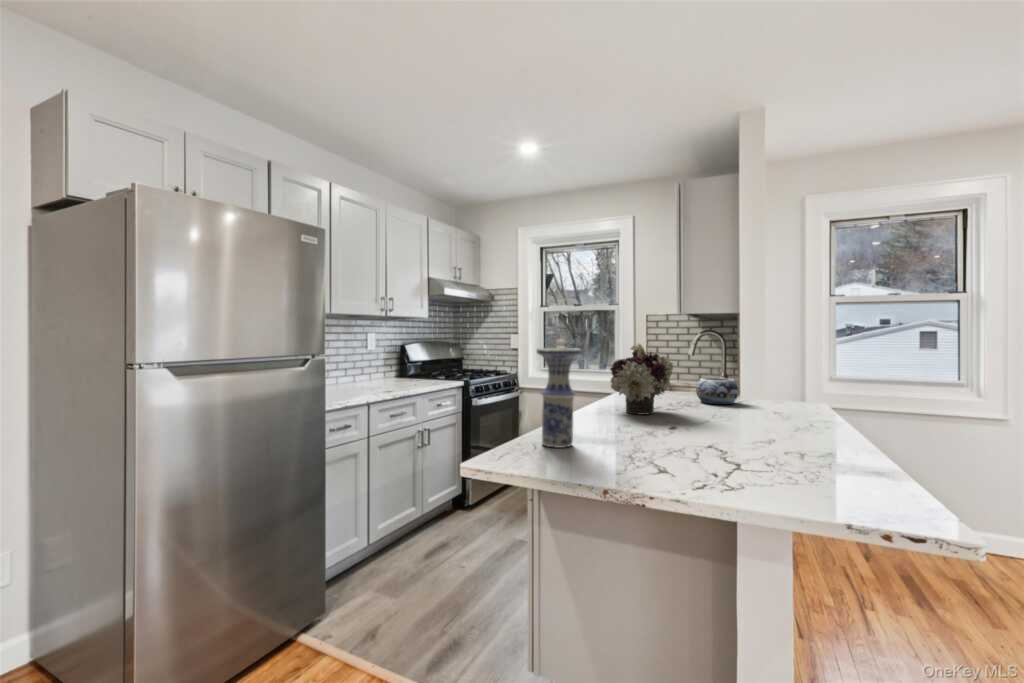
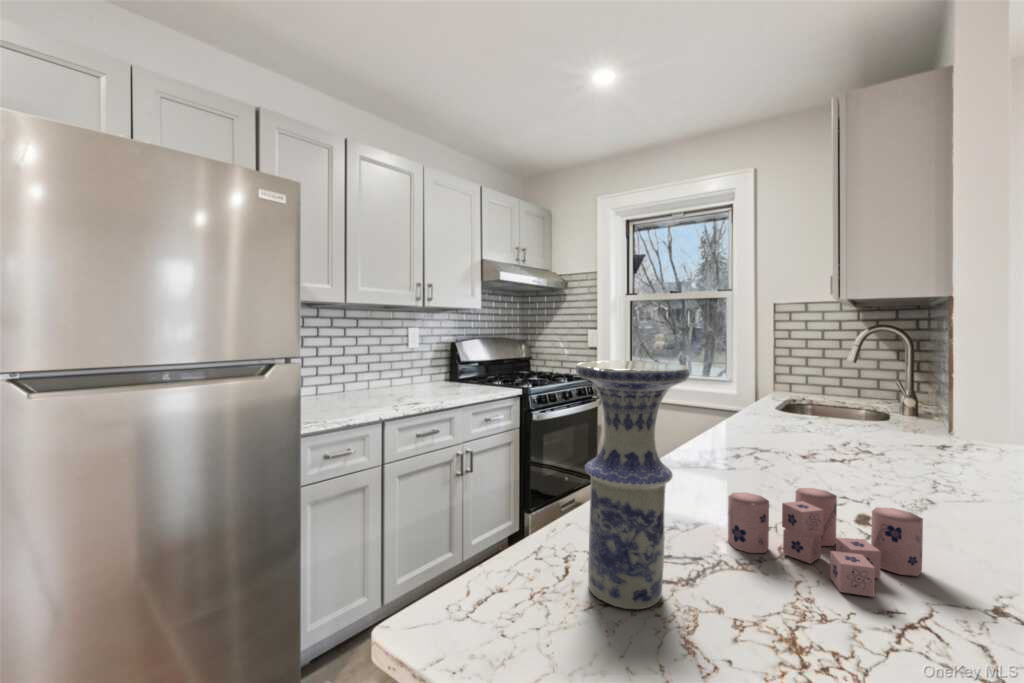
flower arrangement: present [610,344,673,415] -> none [734,346,866,478]
decorative bowl: present [696,378,739,405] -> none [883,404,975,455]
candle: none [601,409,677,441] -> present [728,488,923,597]

